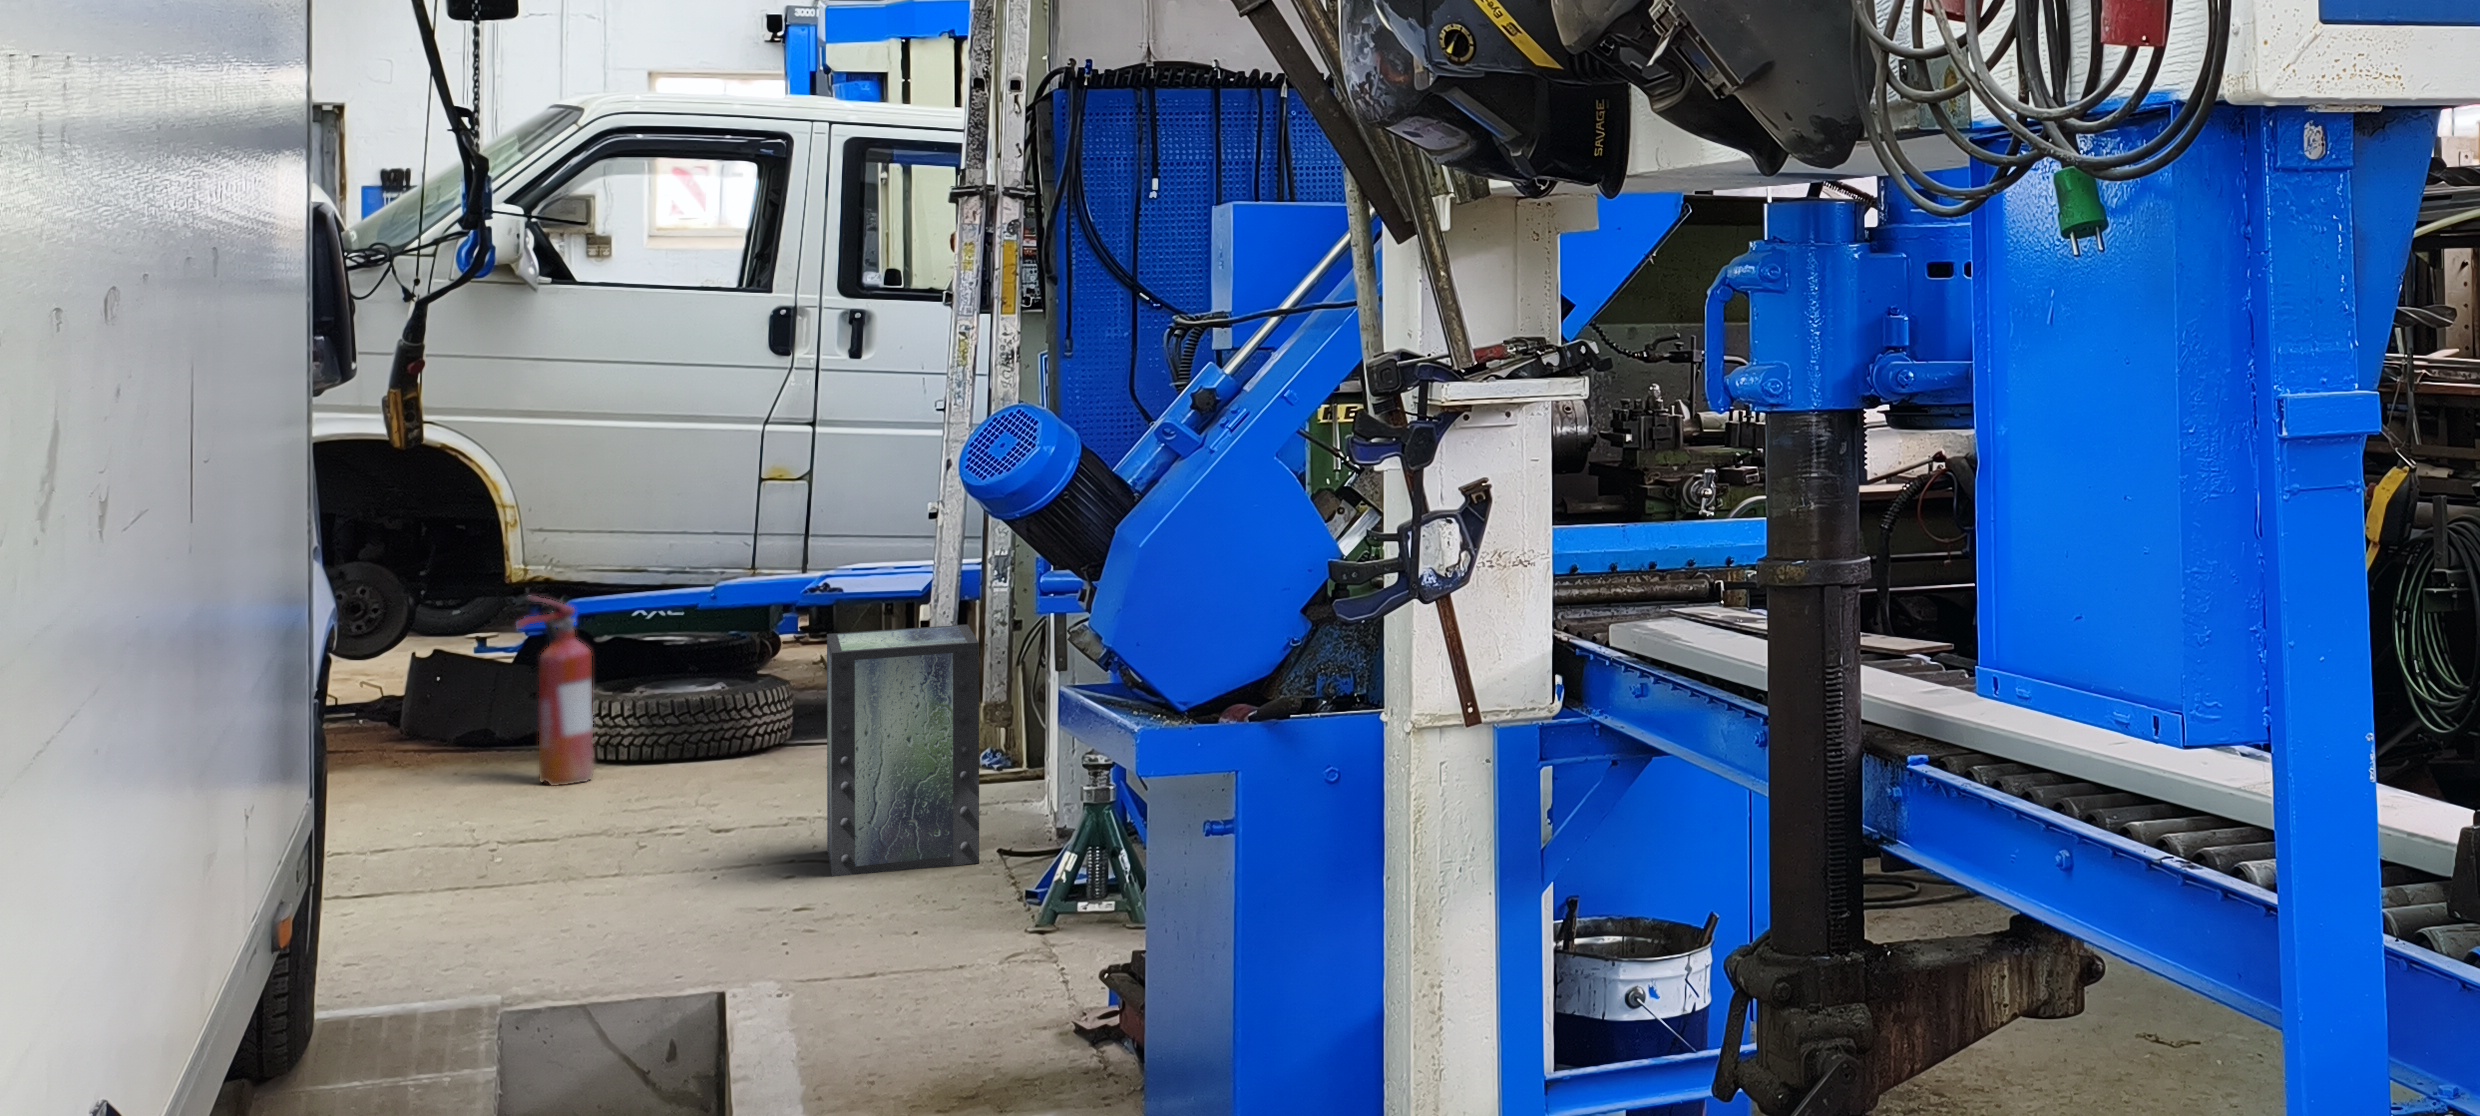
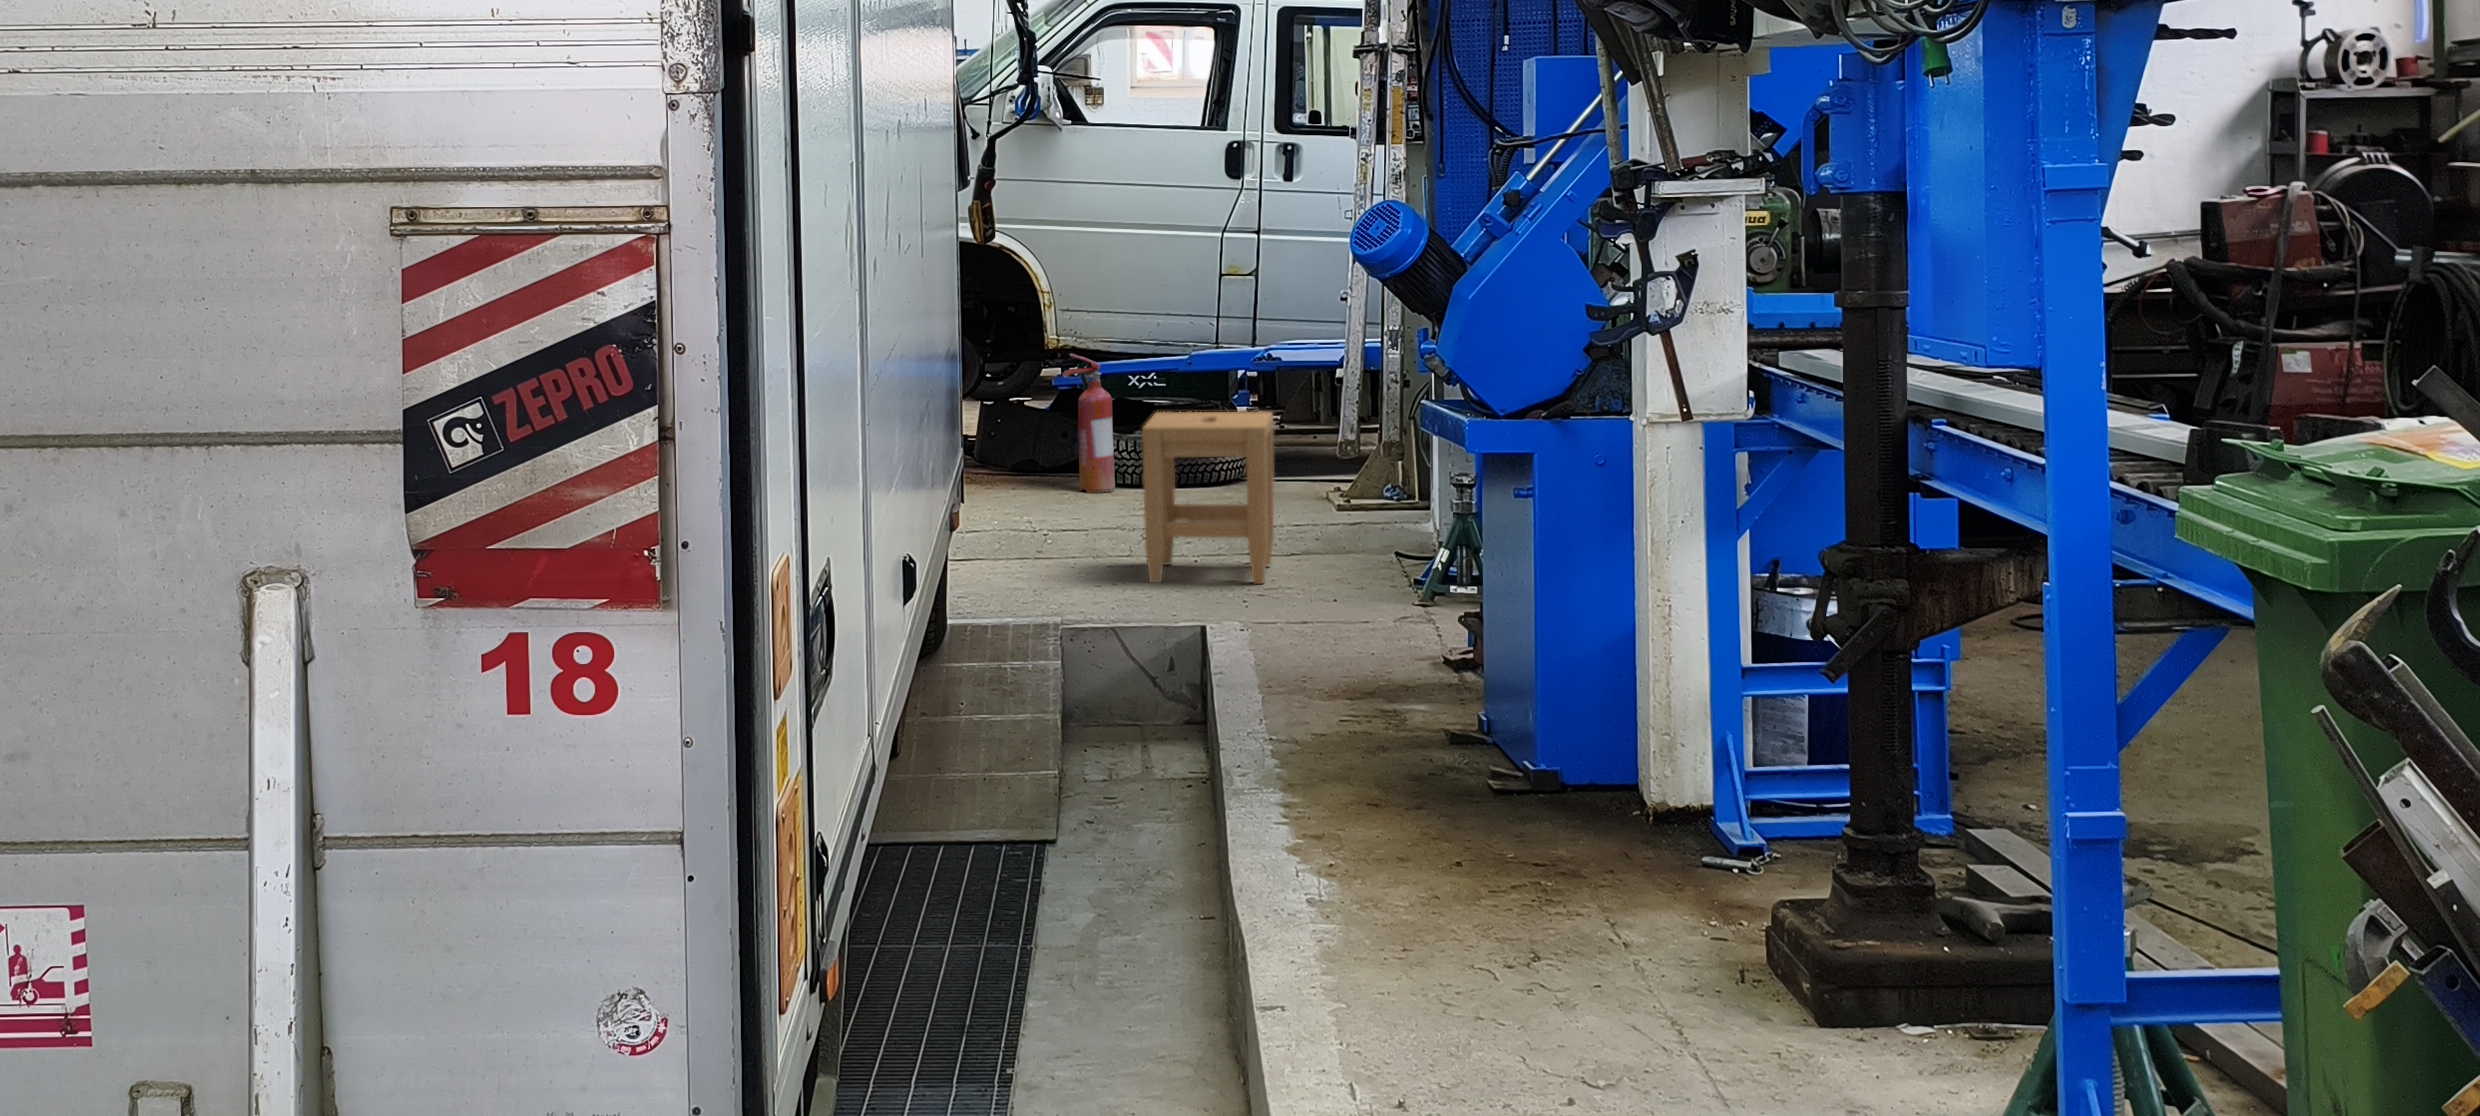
storage box: present [827,625,979,877] -> none [1271,382,1379,561]
stool: none [625,677,829,938] -> present [1142,412,1274,584]

